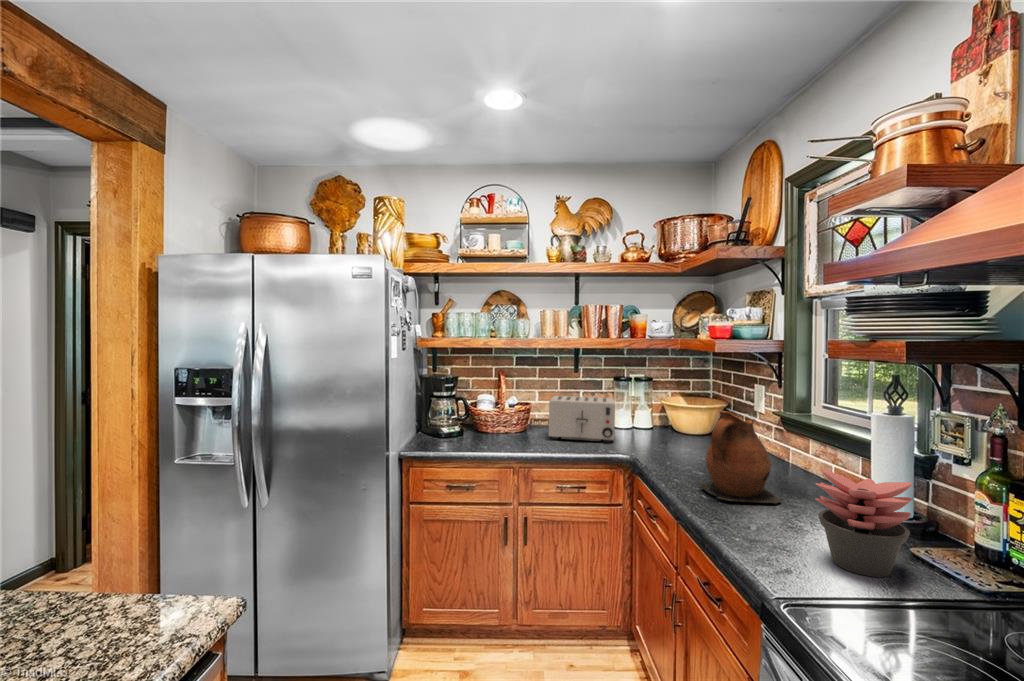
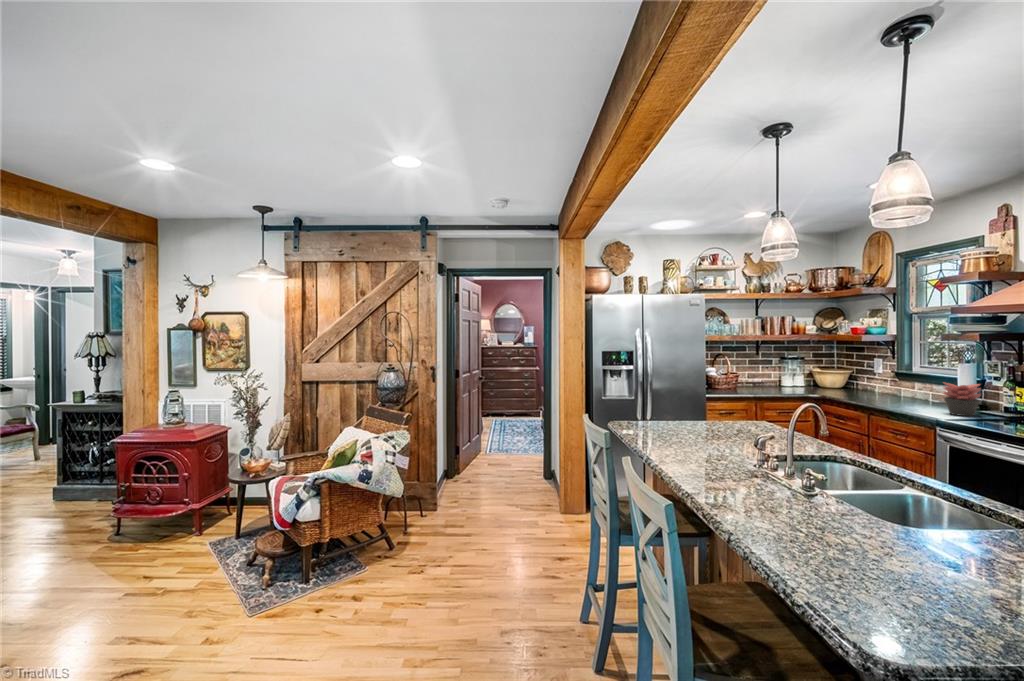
toaster: present [549,396,615,442] -> none [752,368,796,391]
ceramic pitcher: present [701,411,781,504] -> none [868,366,914,405]

